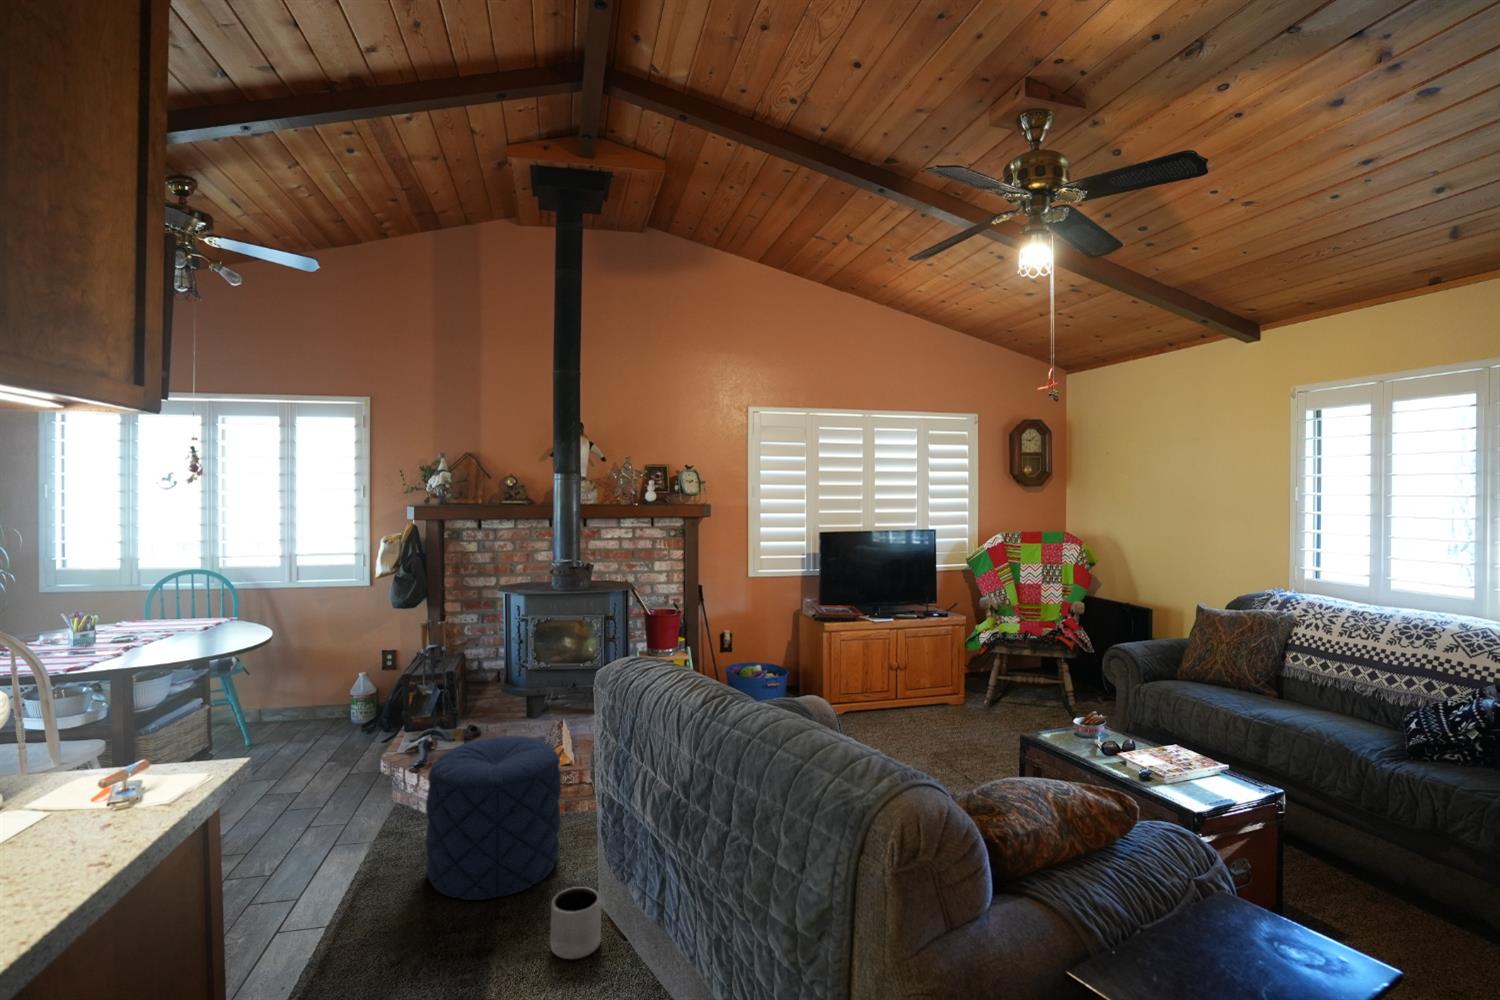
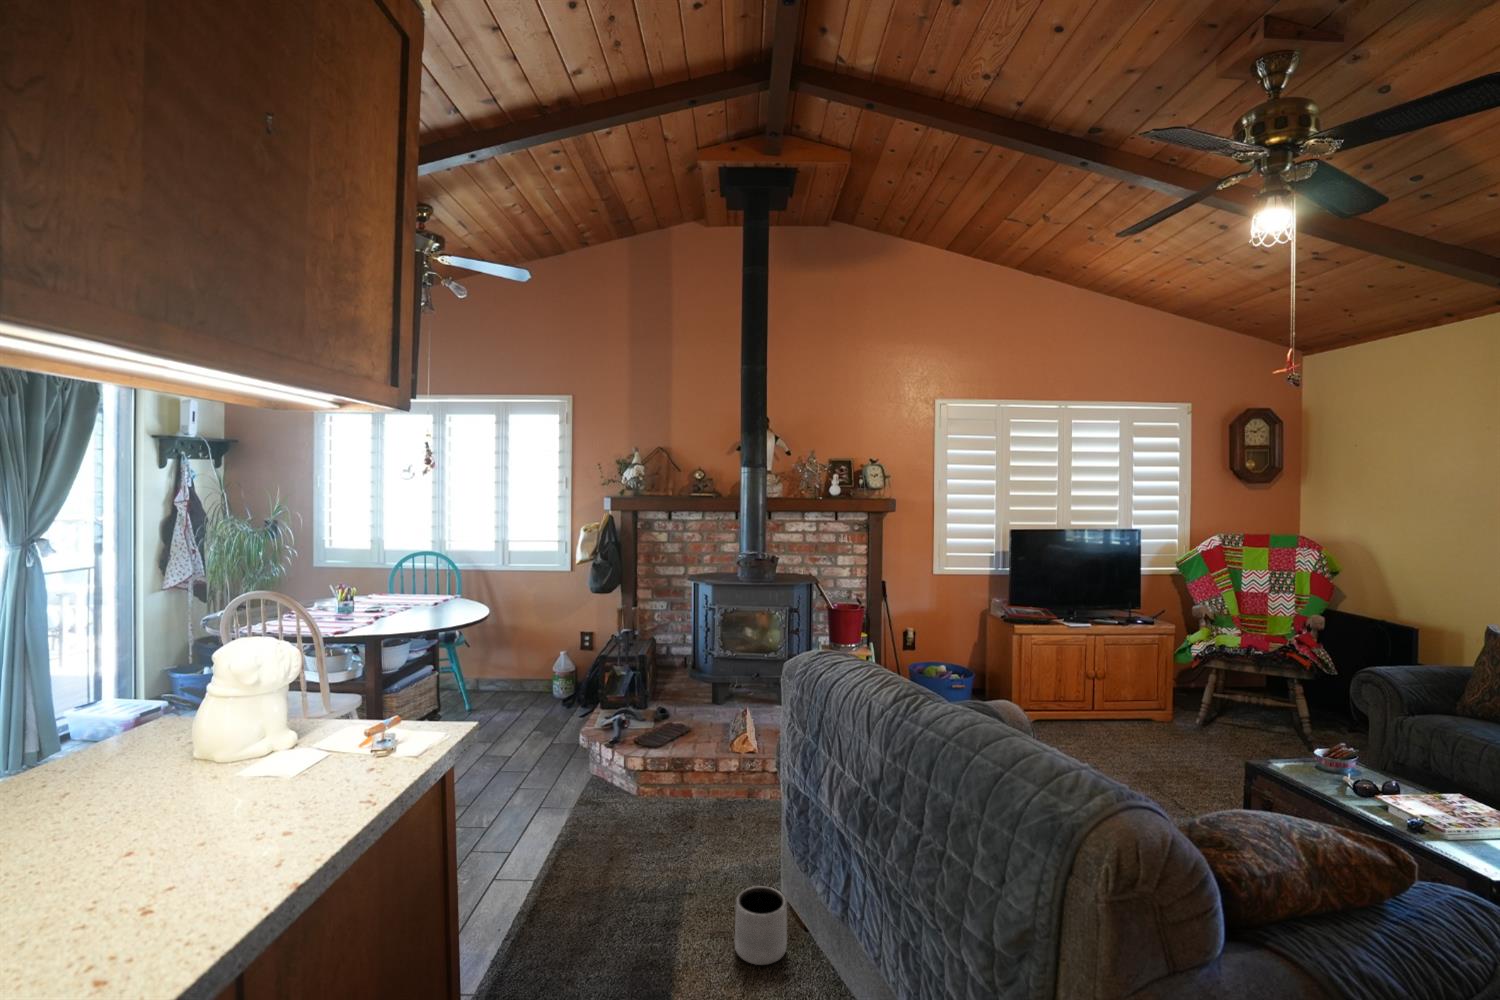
pouf: present [425,736,561,900] -> none [616,720,744,884]

